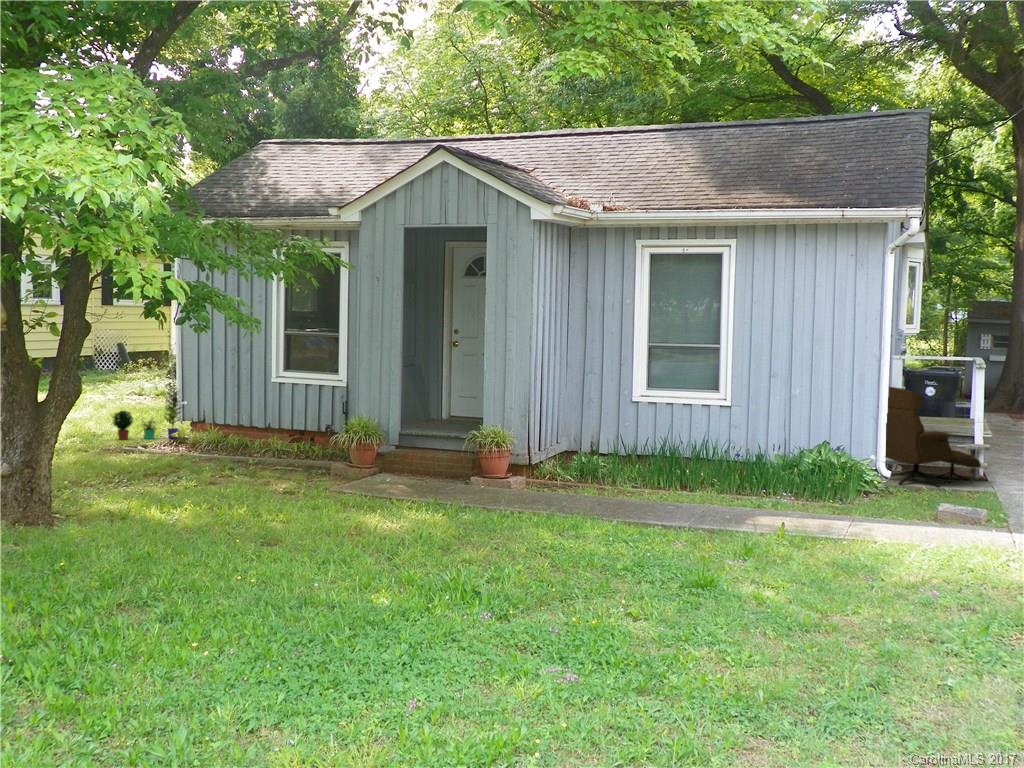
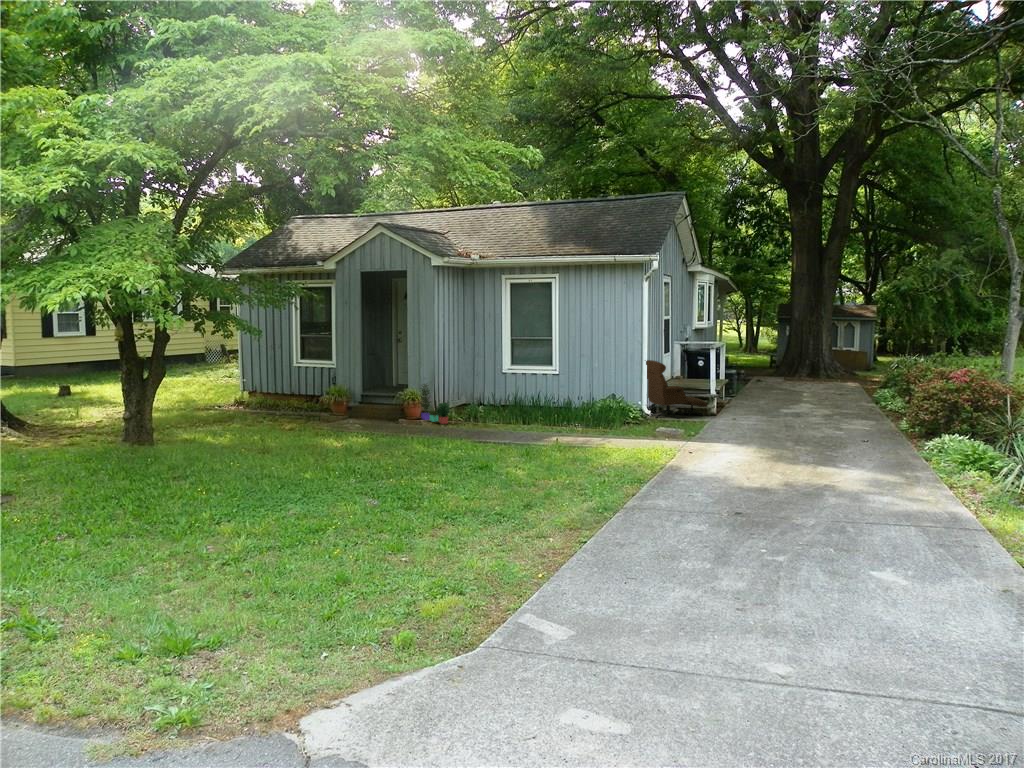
potted plant: present [113,388,182,440] -> present [420,384,450,424]

